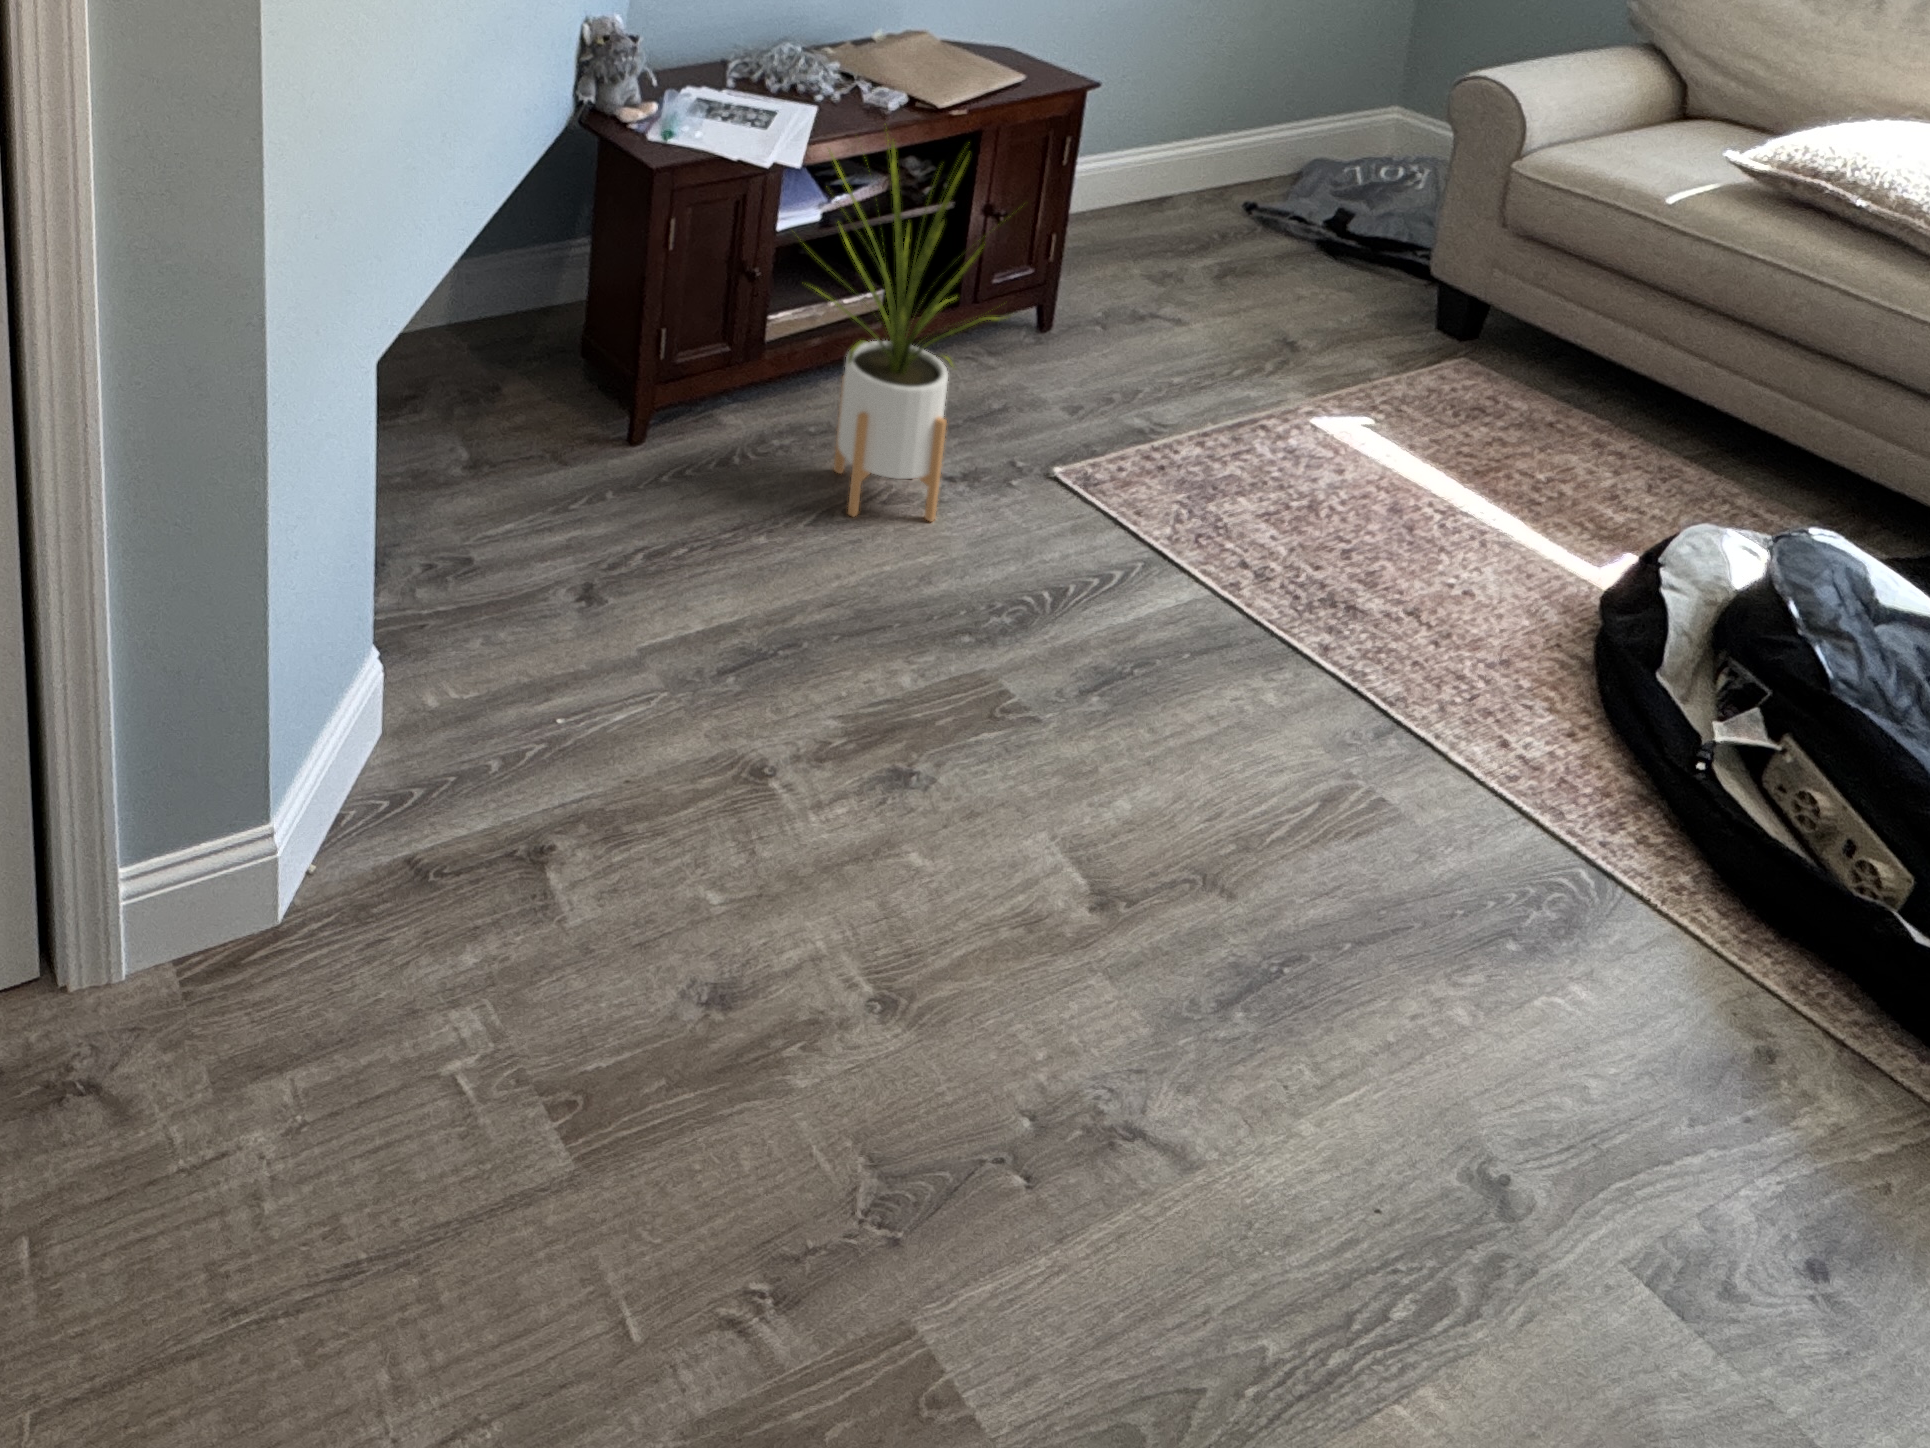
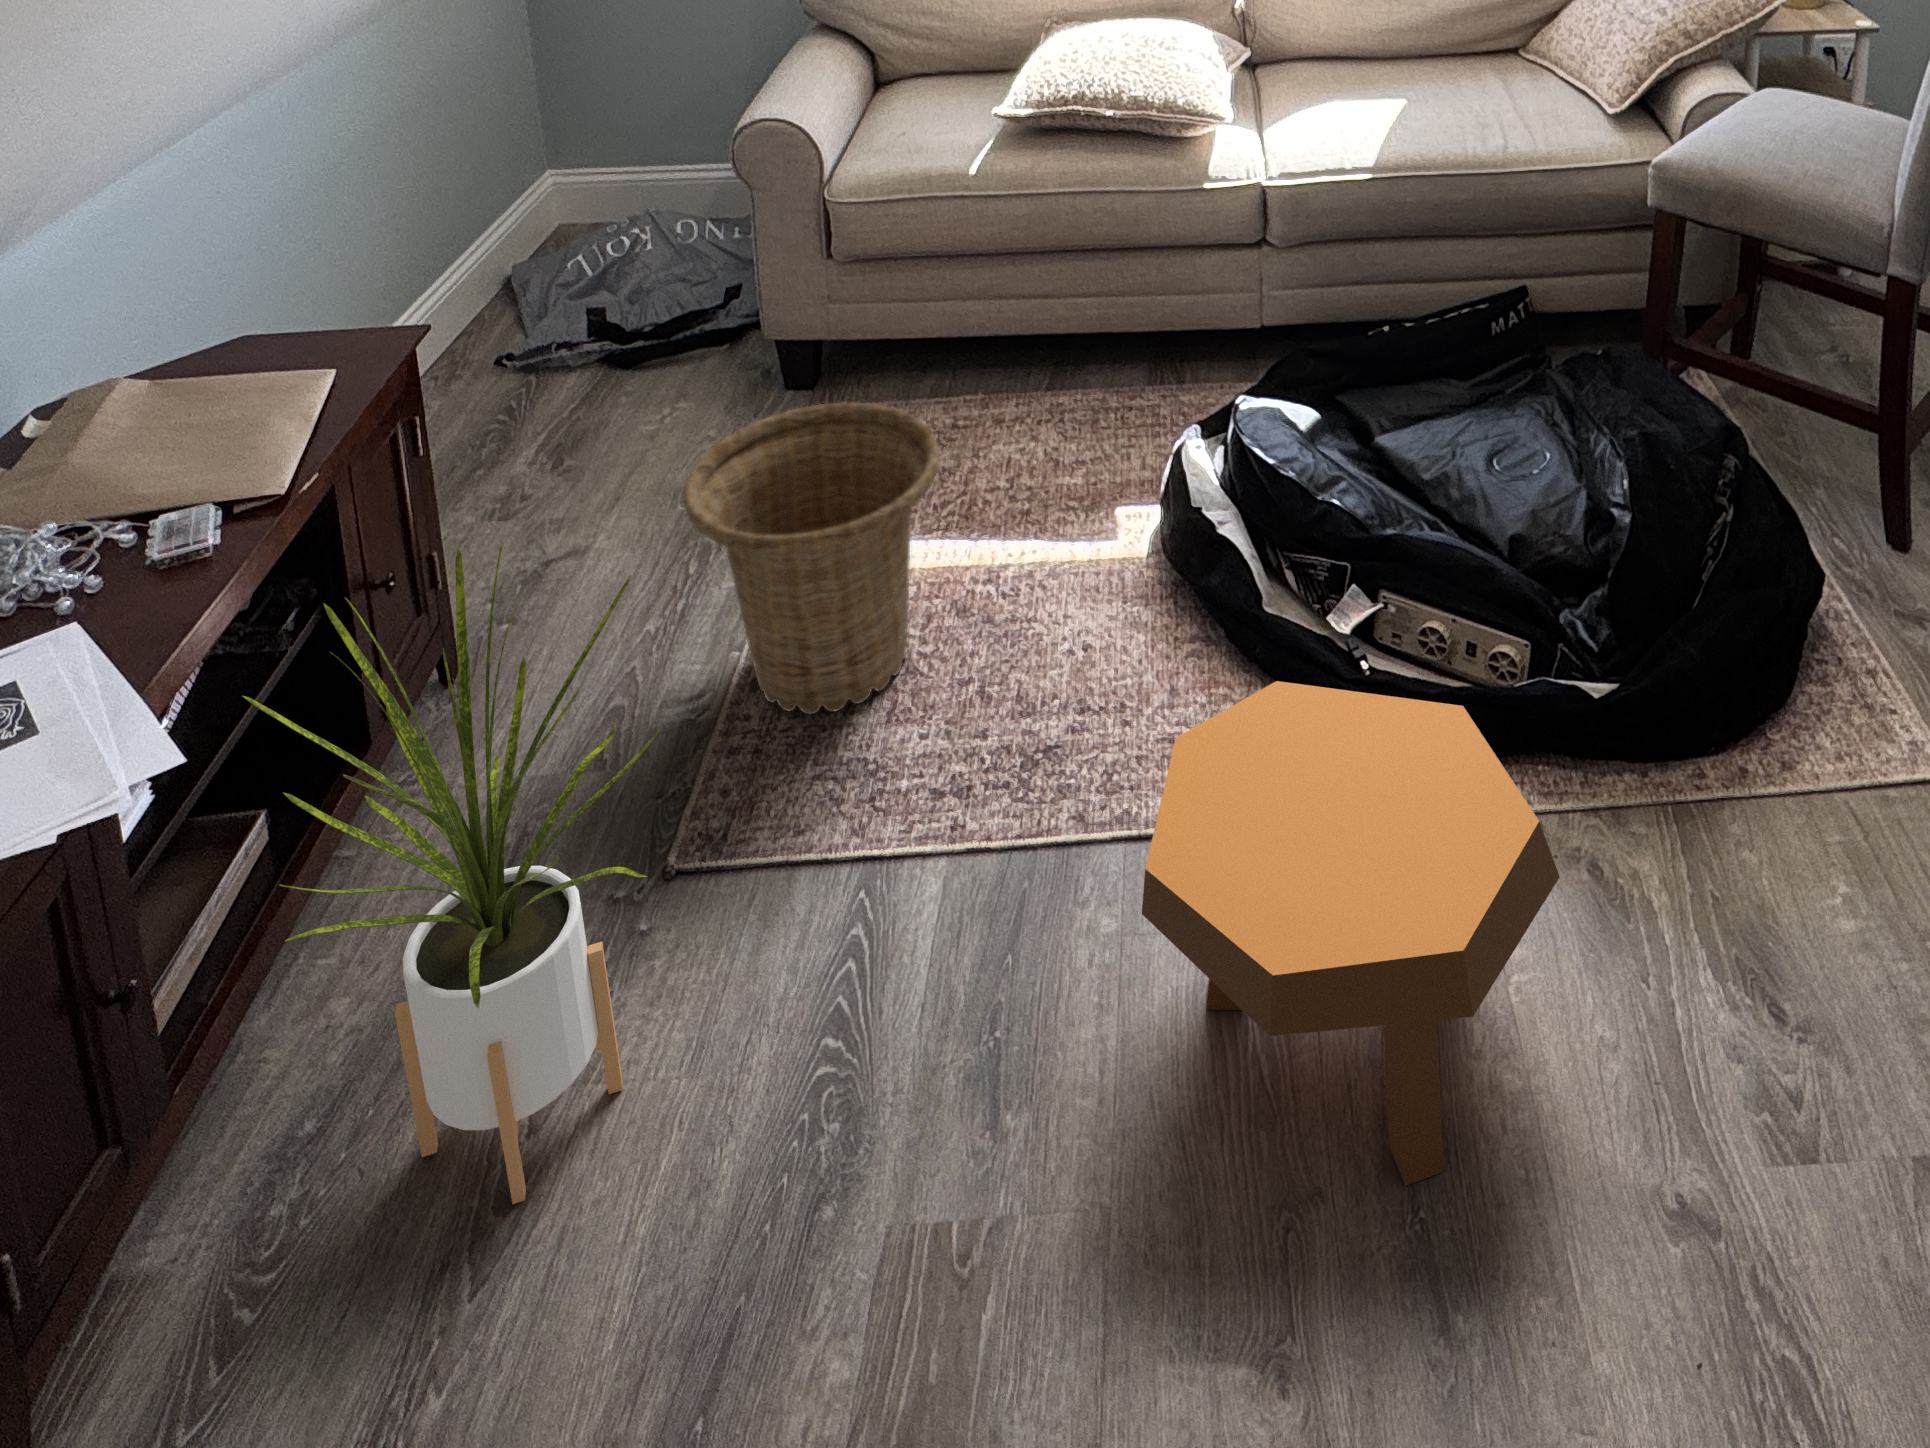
basket: none [1178,254,1410,503] -> present [684,403,940,714]
footstool: none [1230,578,1675,992] -> present [1142,681,1560,1186]

